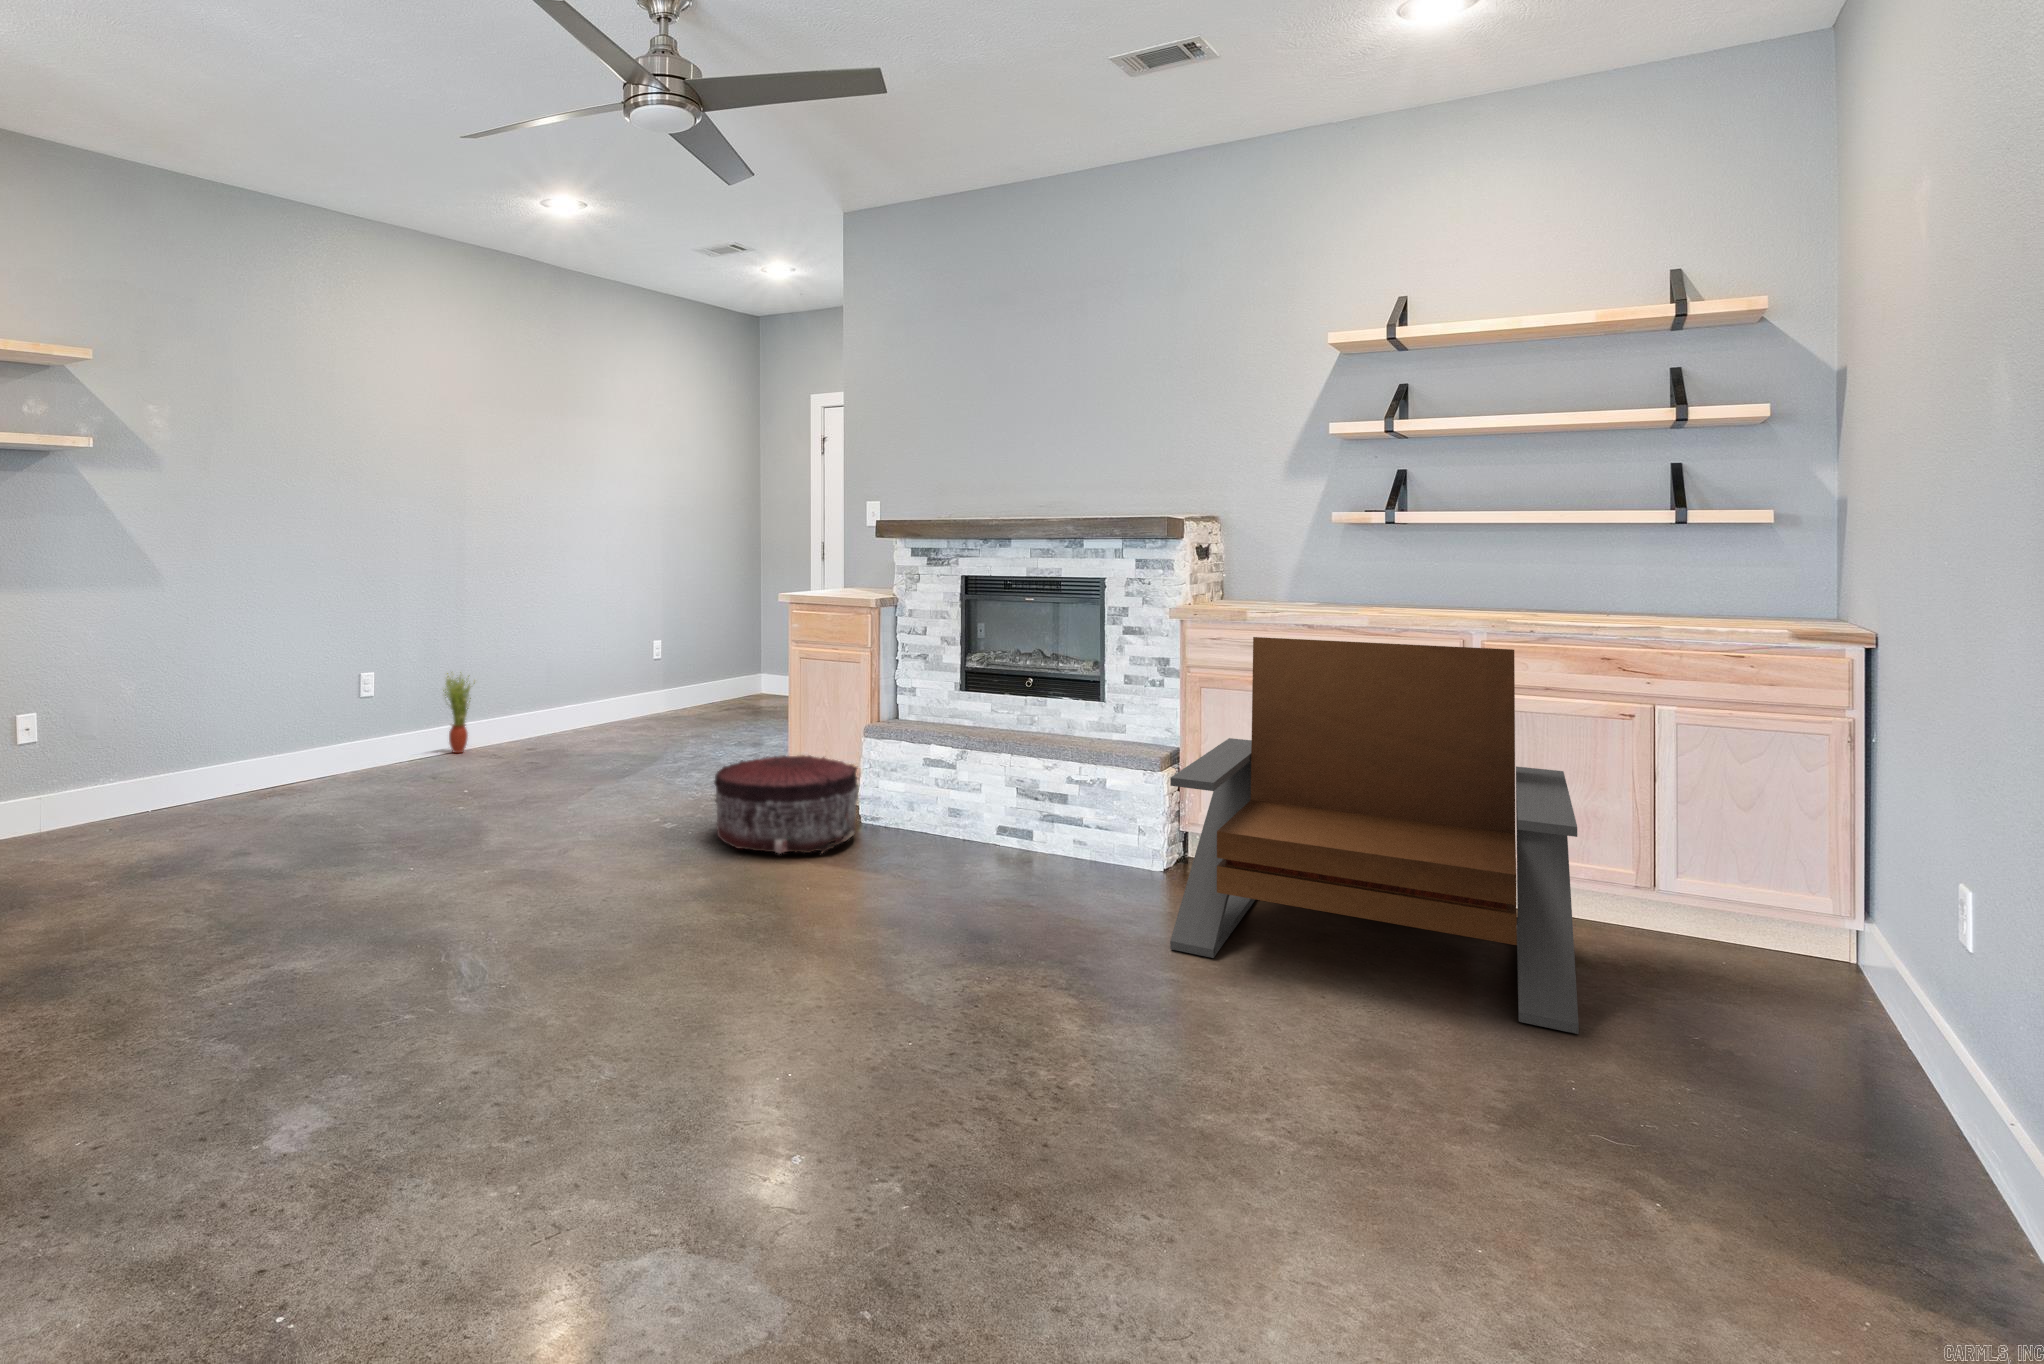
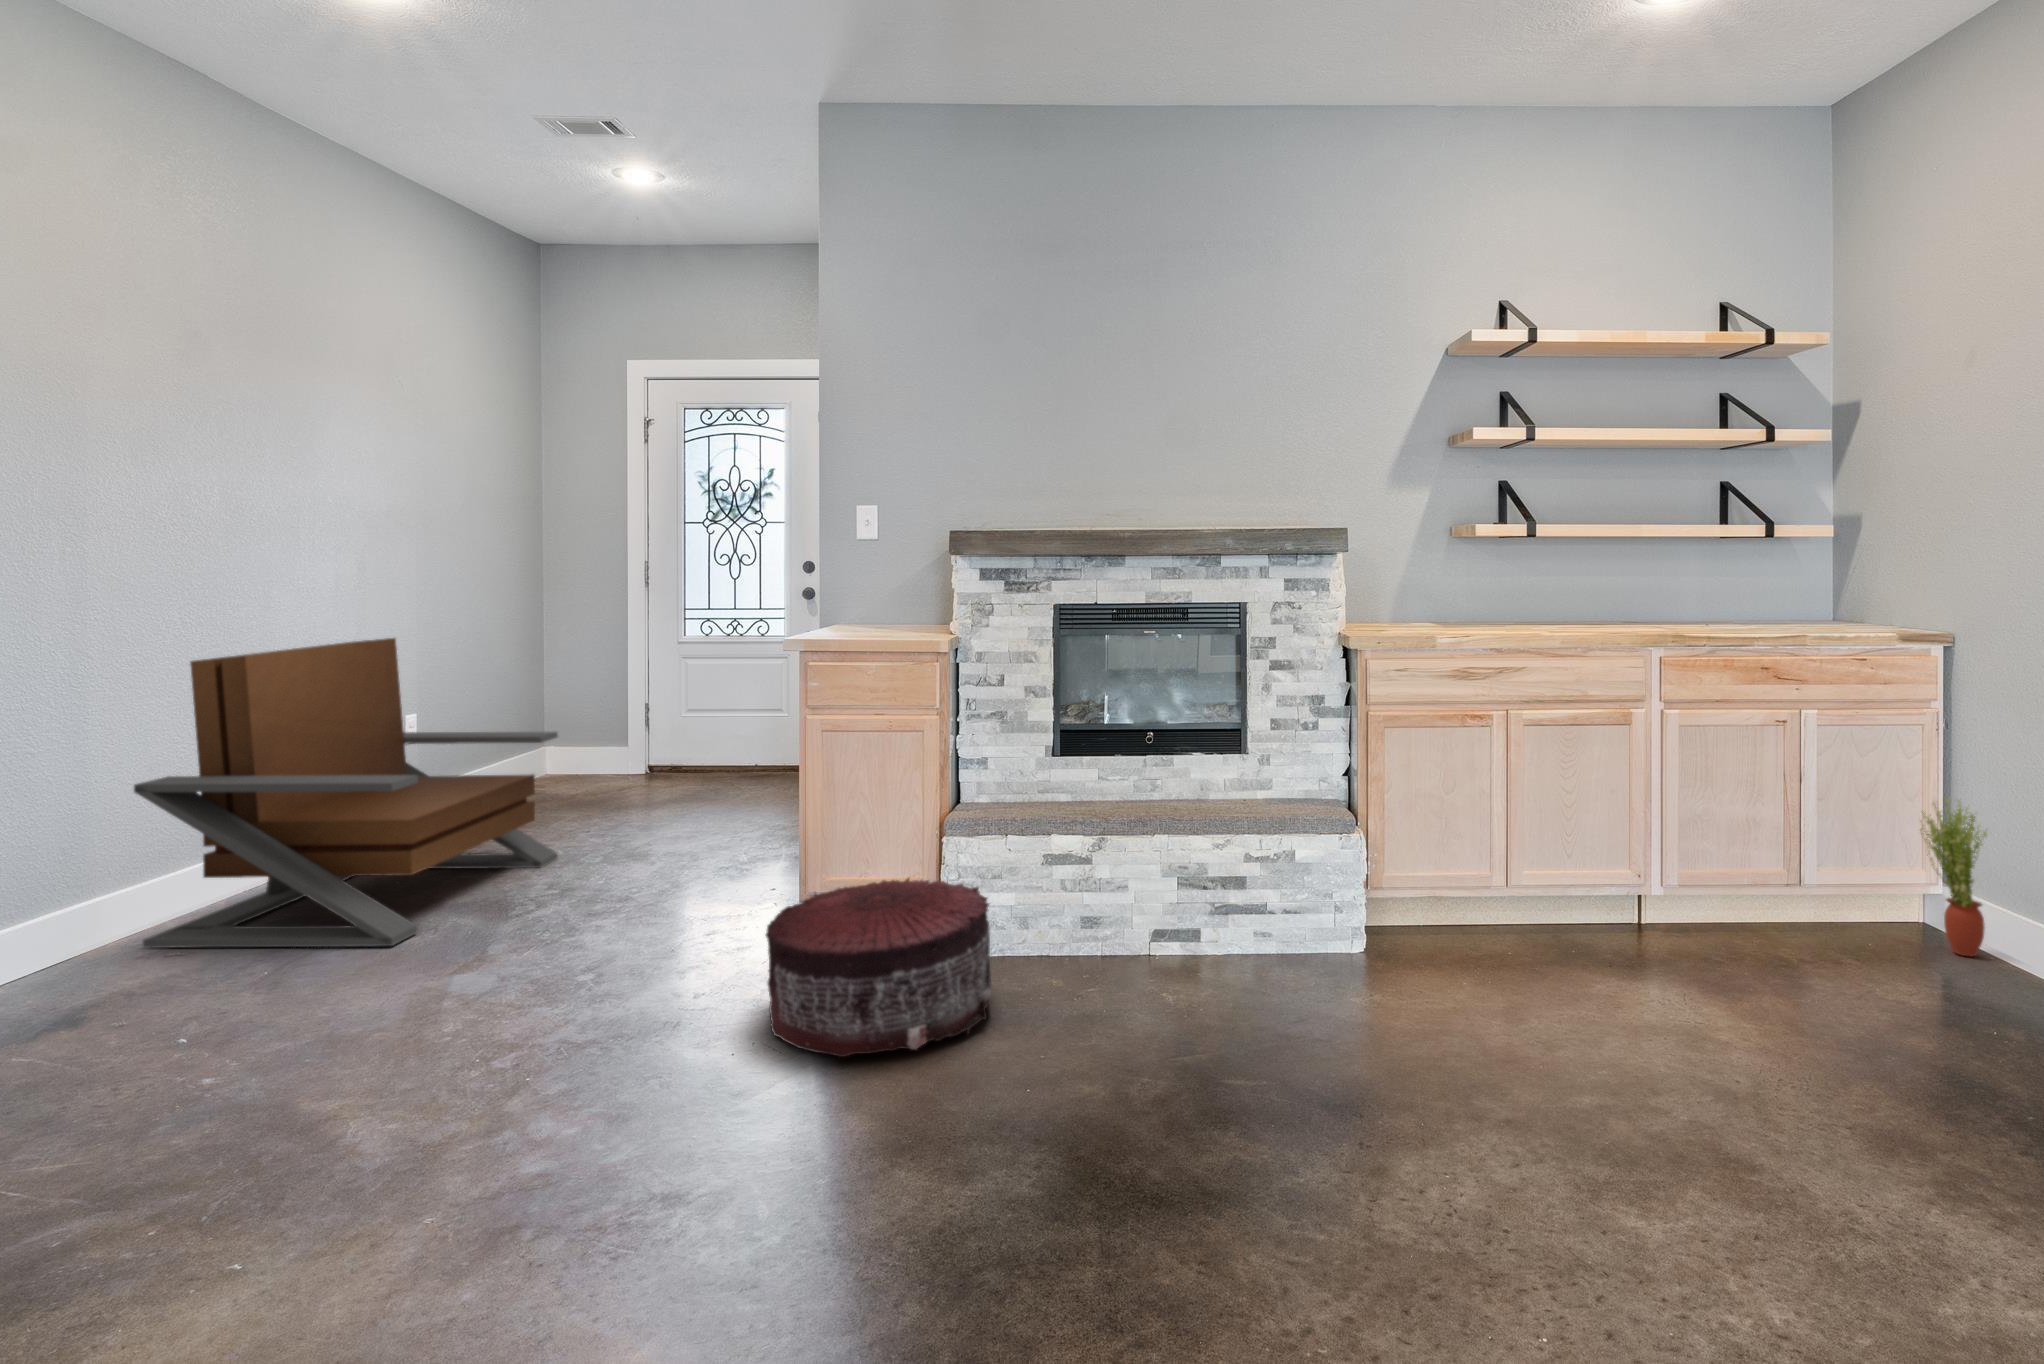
lounge chair: present [1170,637,1579,1034] -> present [134,638,558,948]
potted plant: present [443,672,475,753] -> present [1920,798,1987,956]

